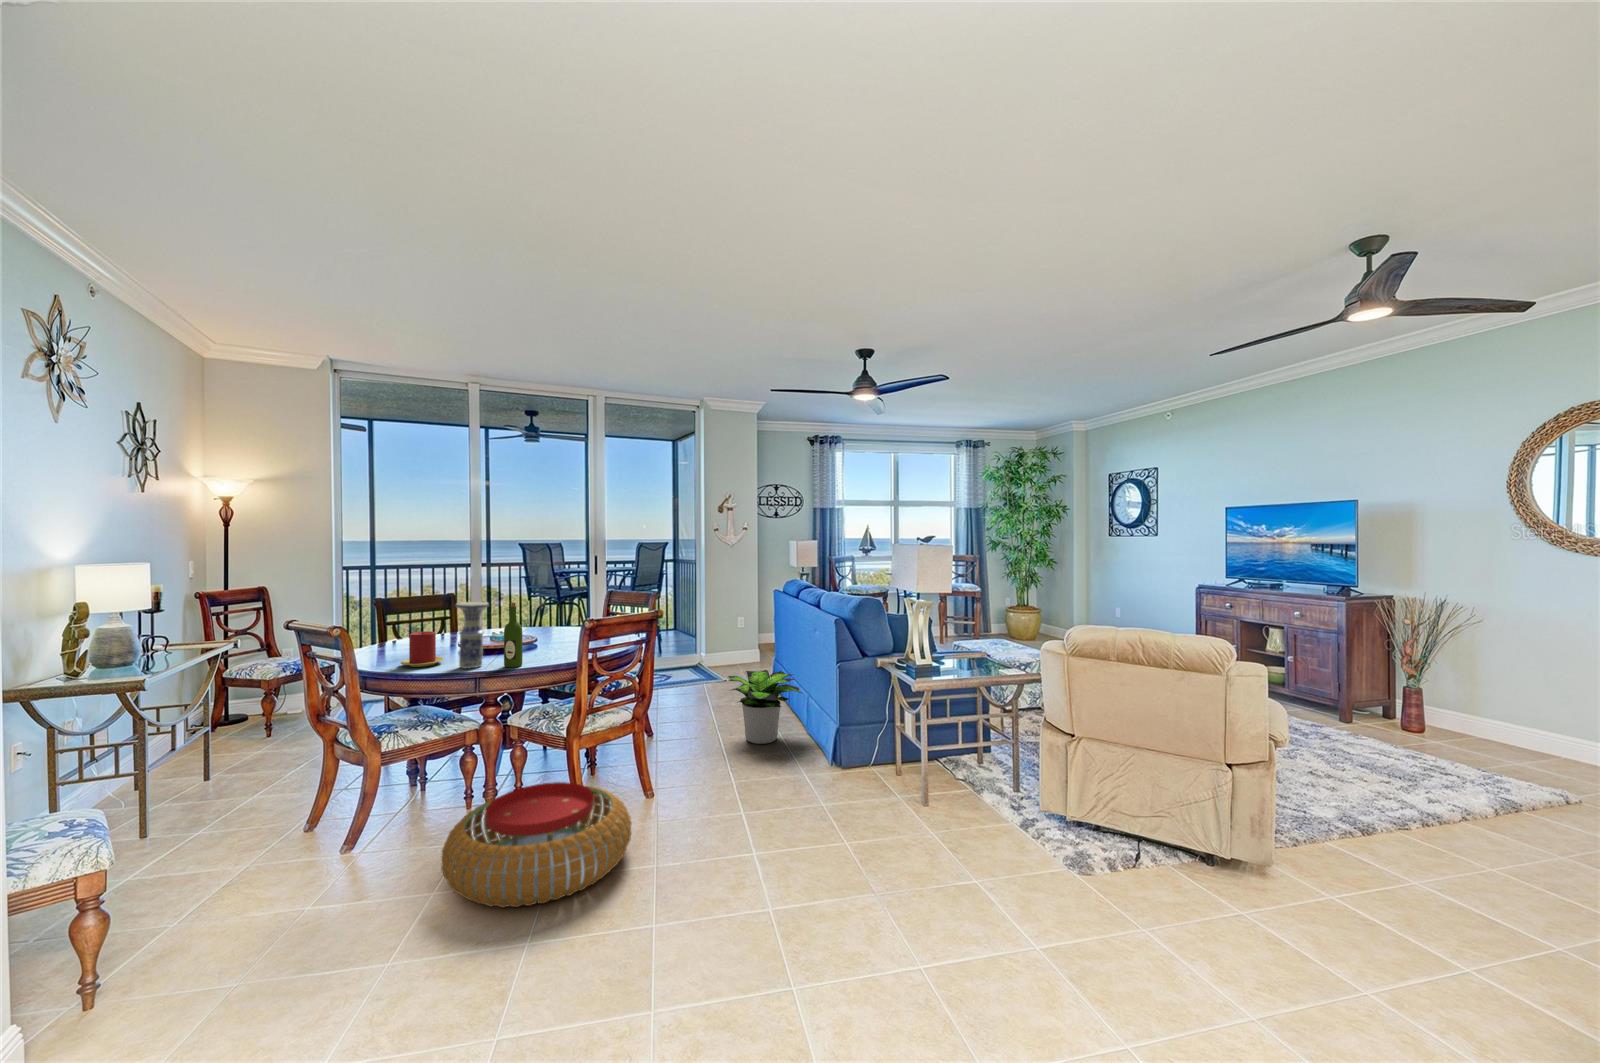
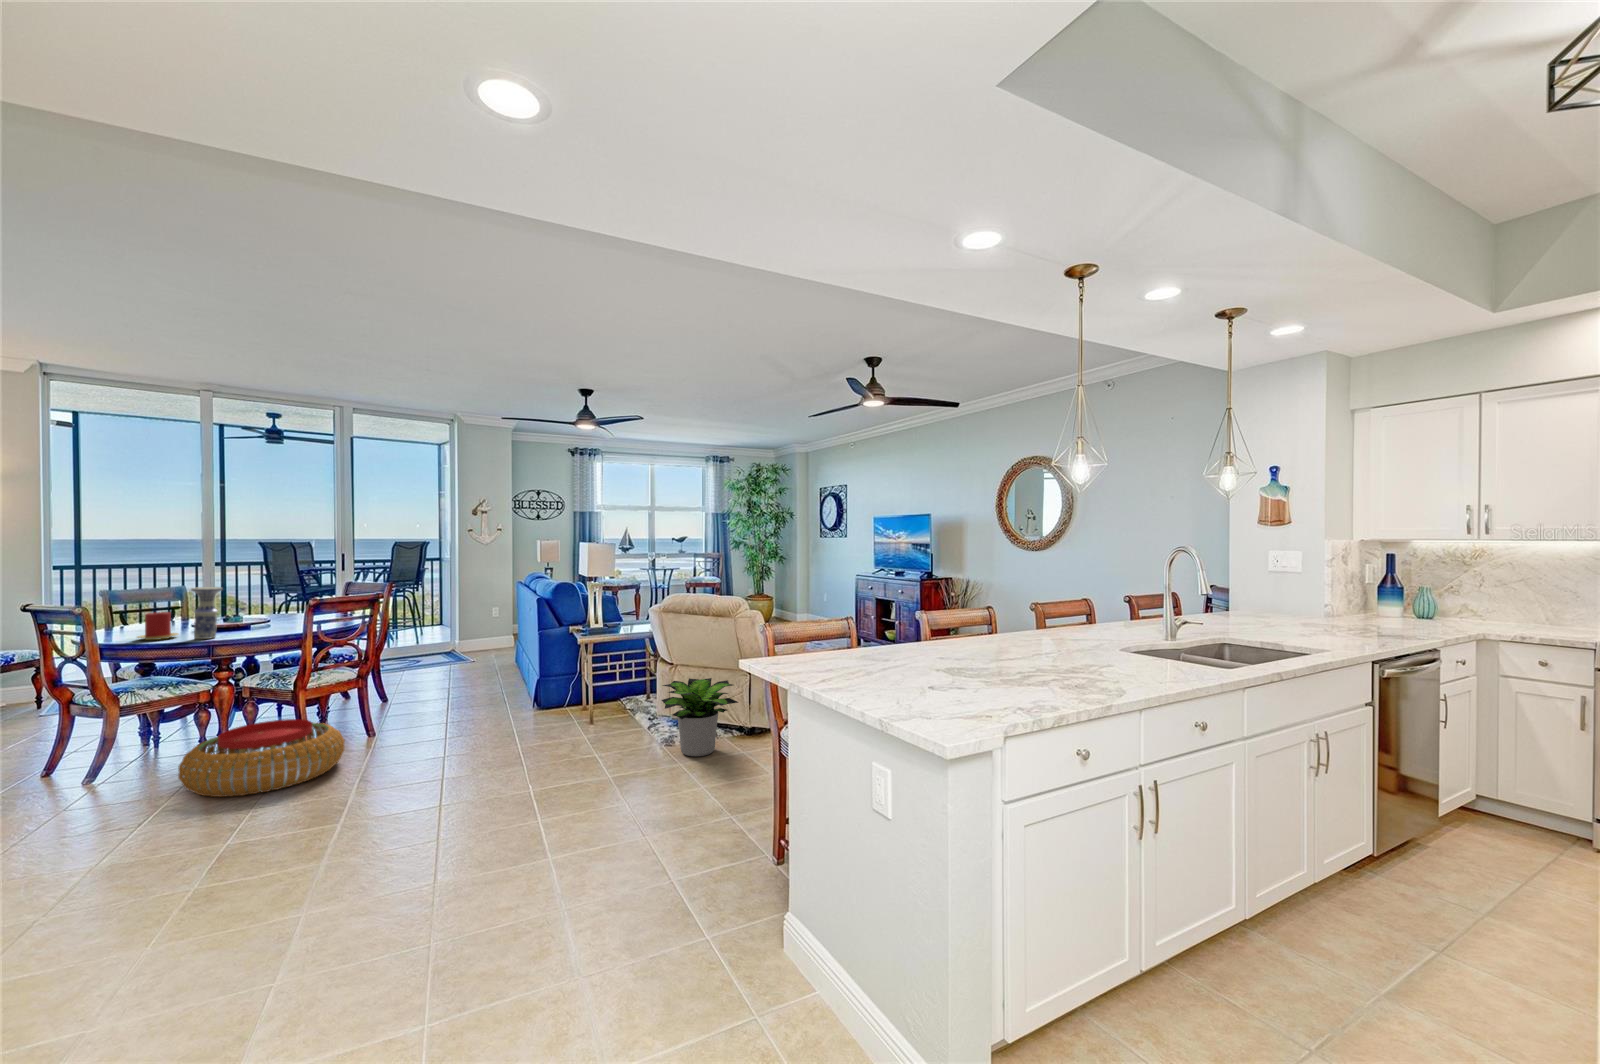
wine bottle: present [504,602,523,667] -> none [237,587,254,638]
potted plant: present [728,670,803,744] -> present [662,678,738,756]

